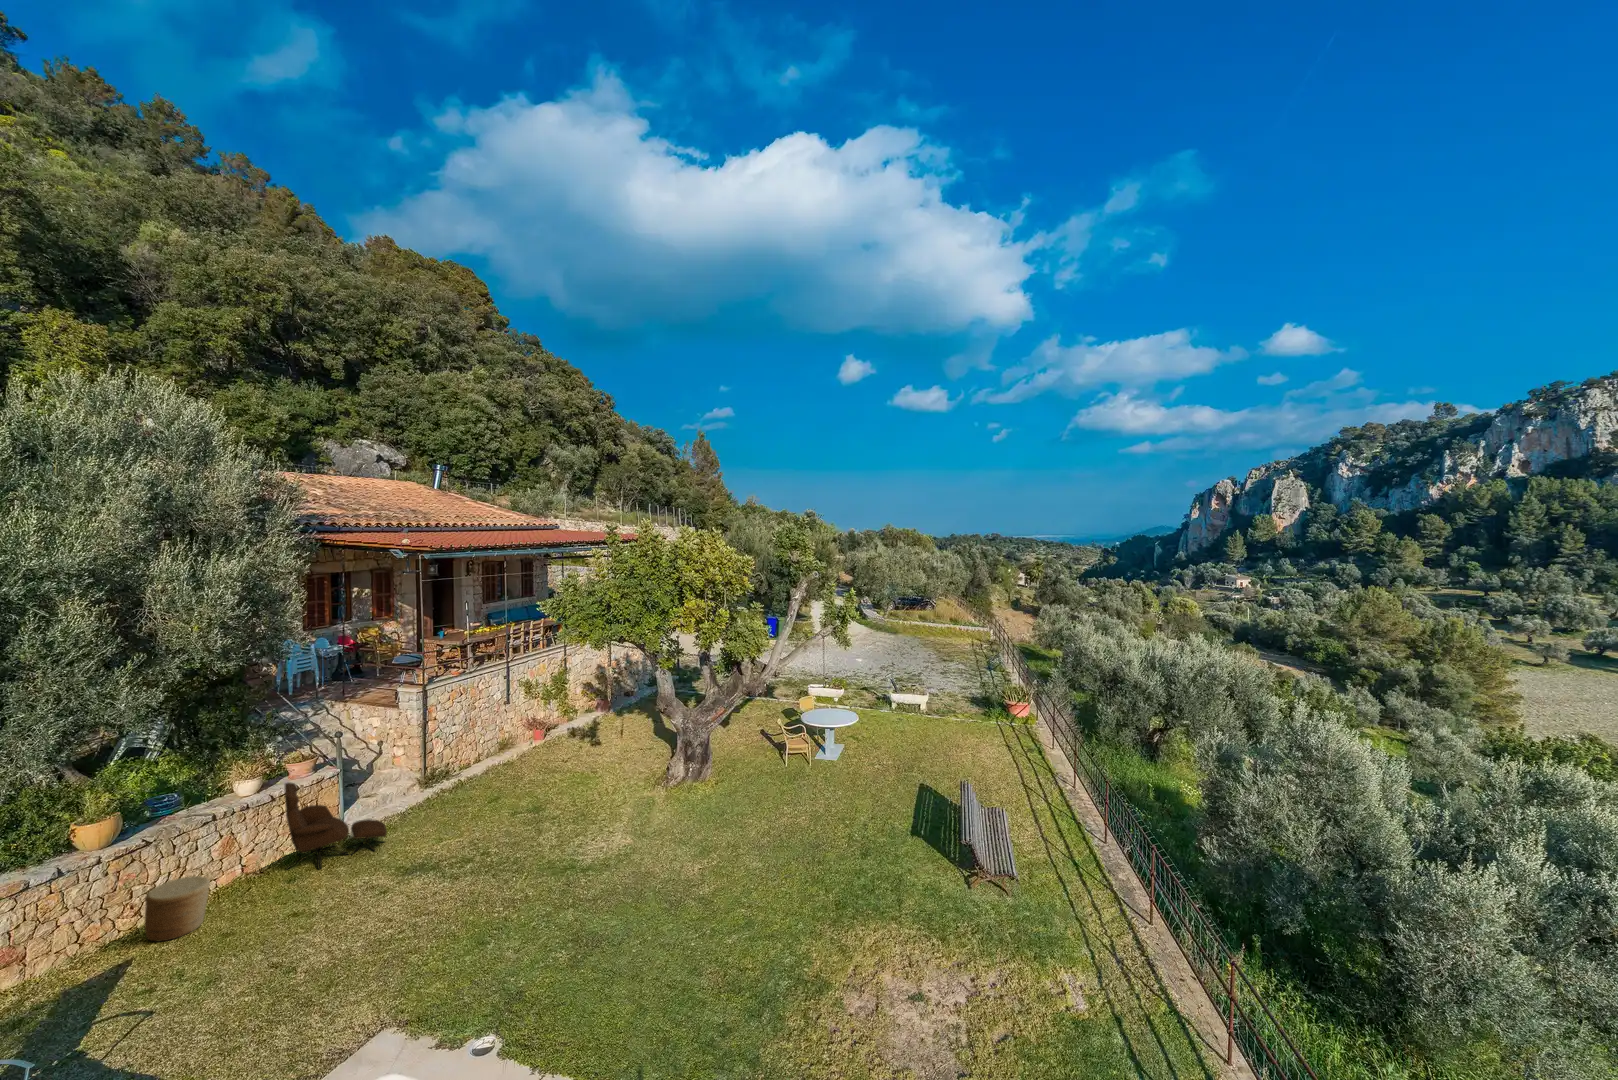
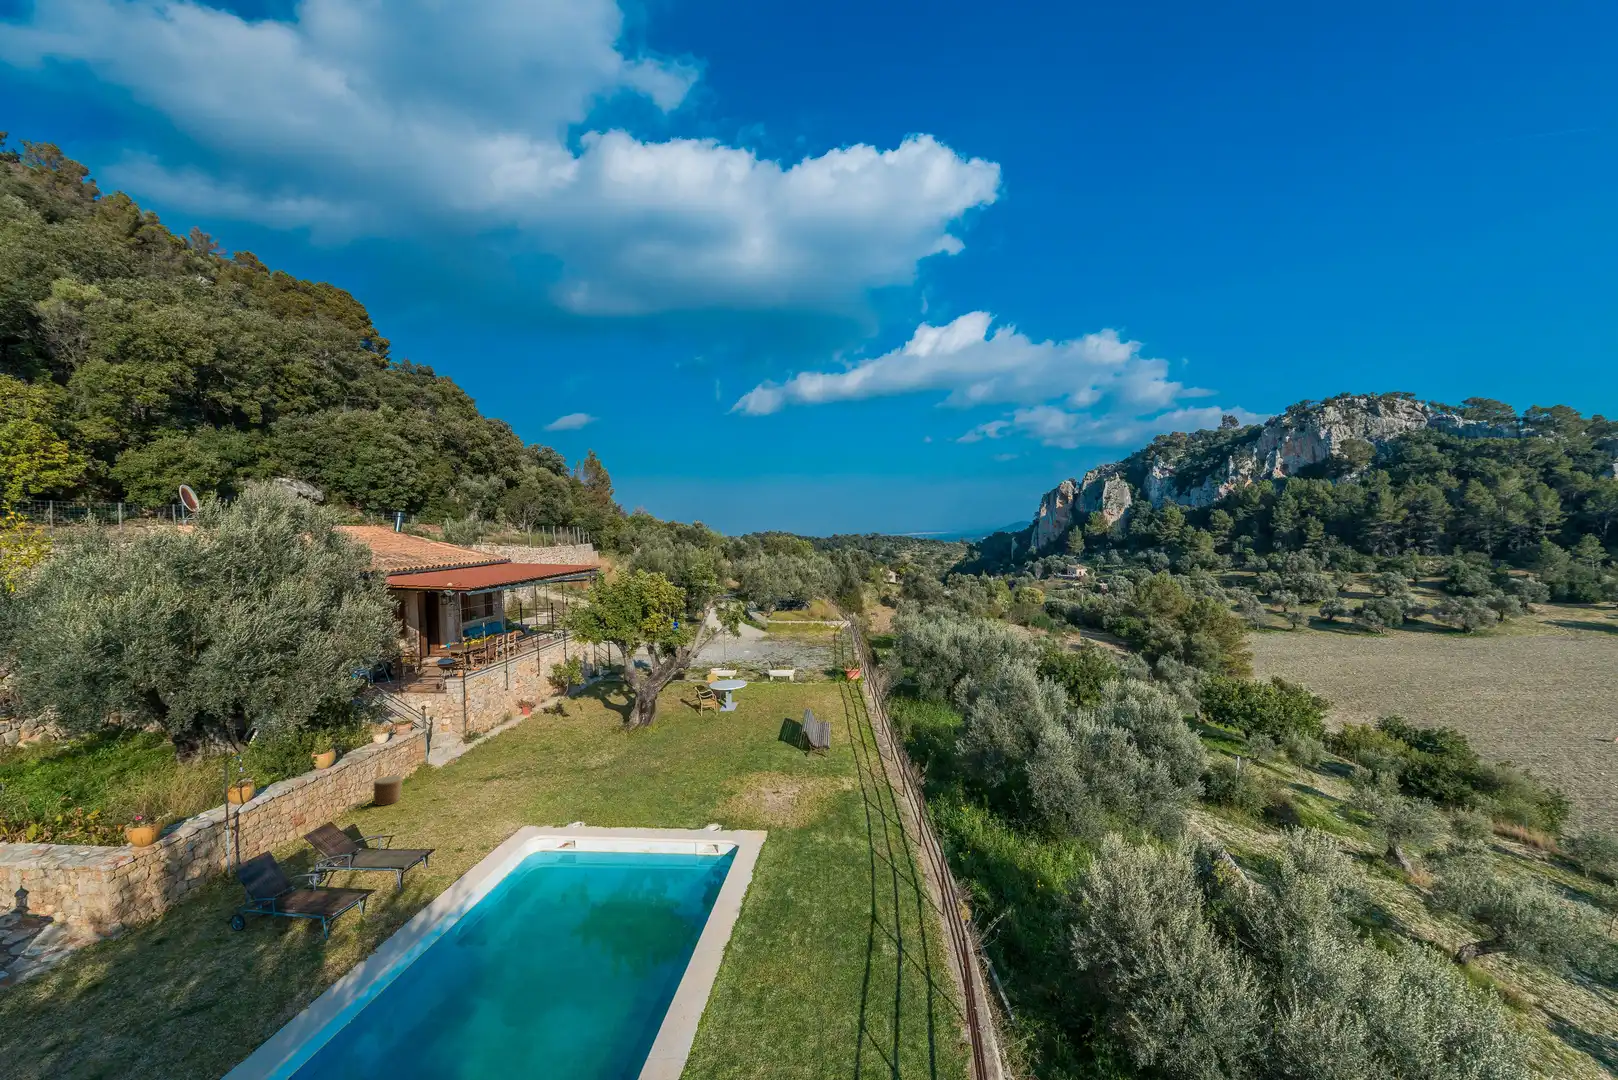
lounge chair: present [285,783,387,869] -> none [414,732,472,779]

